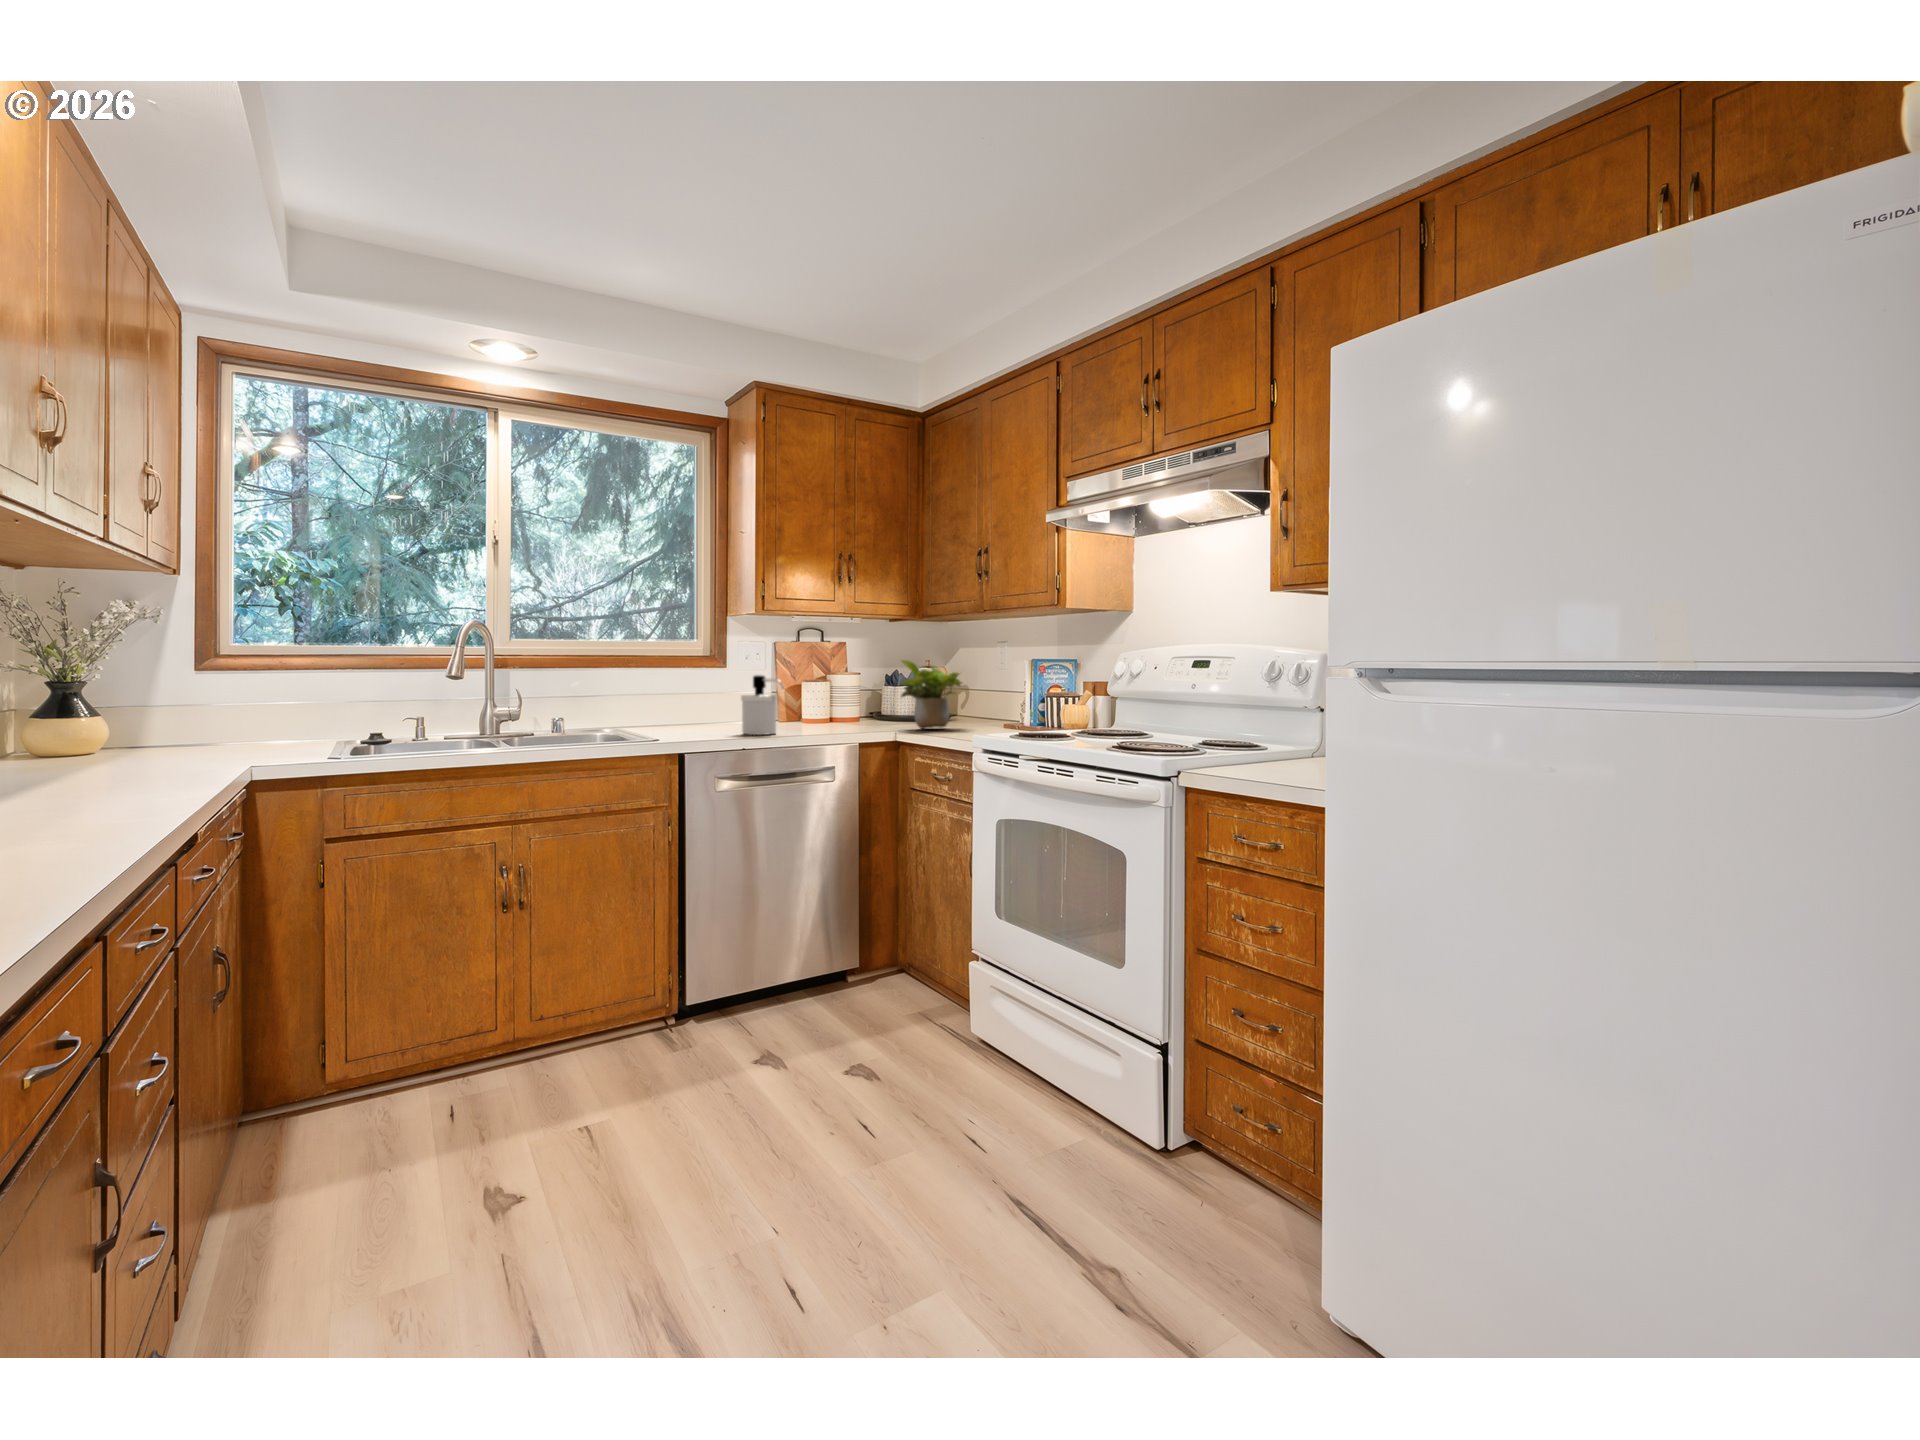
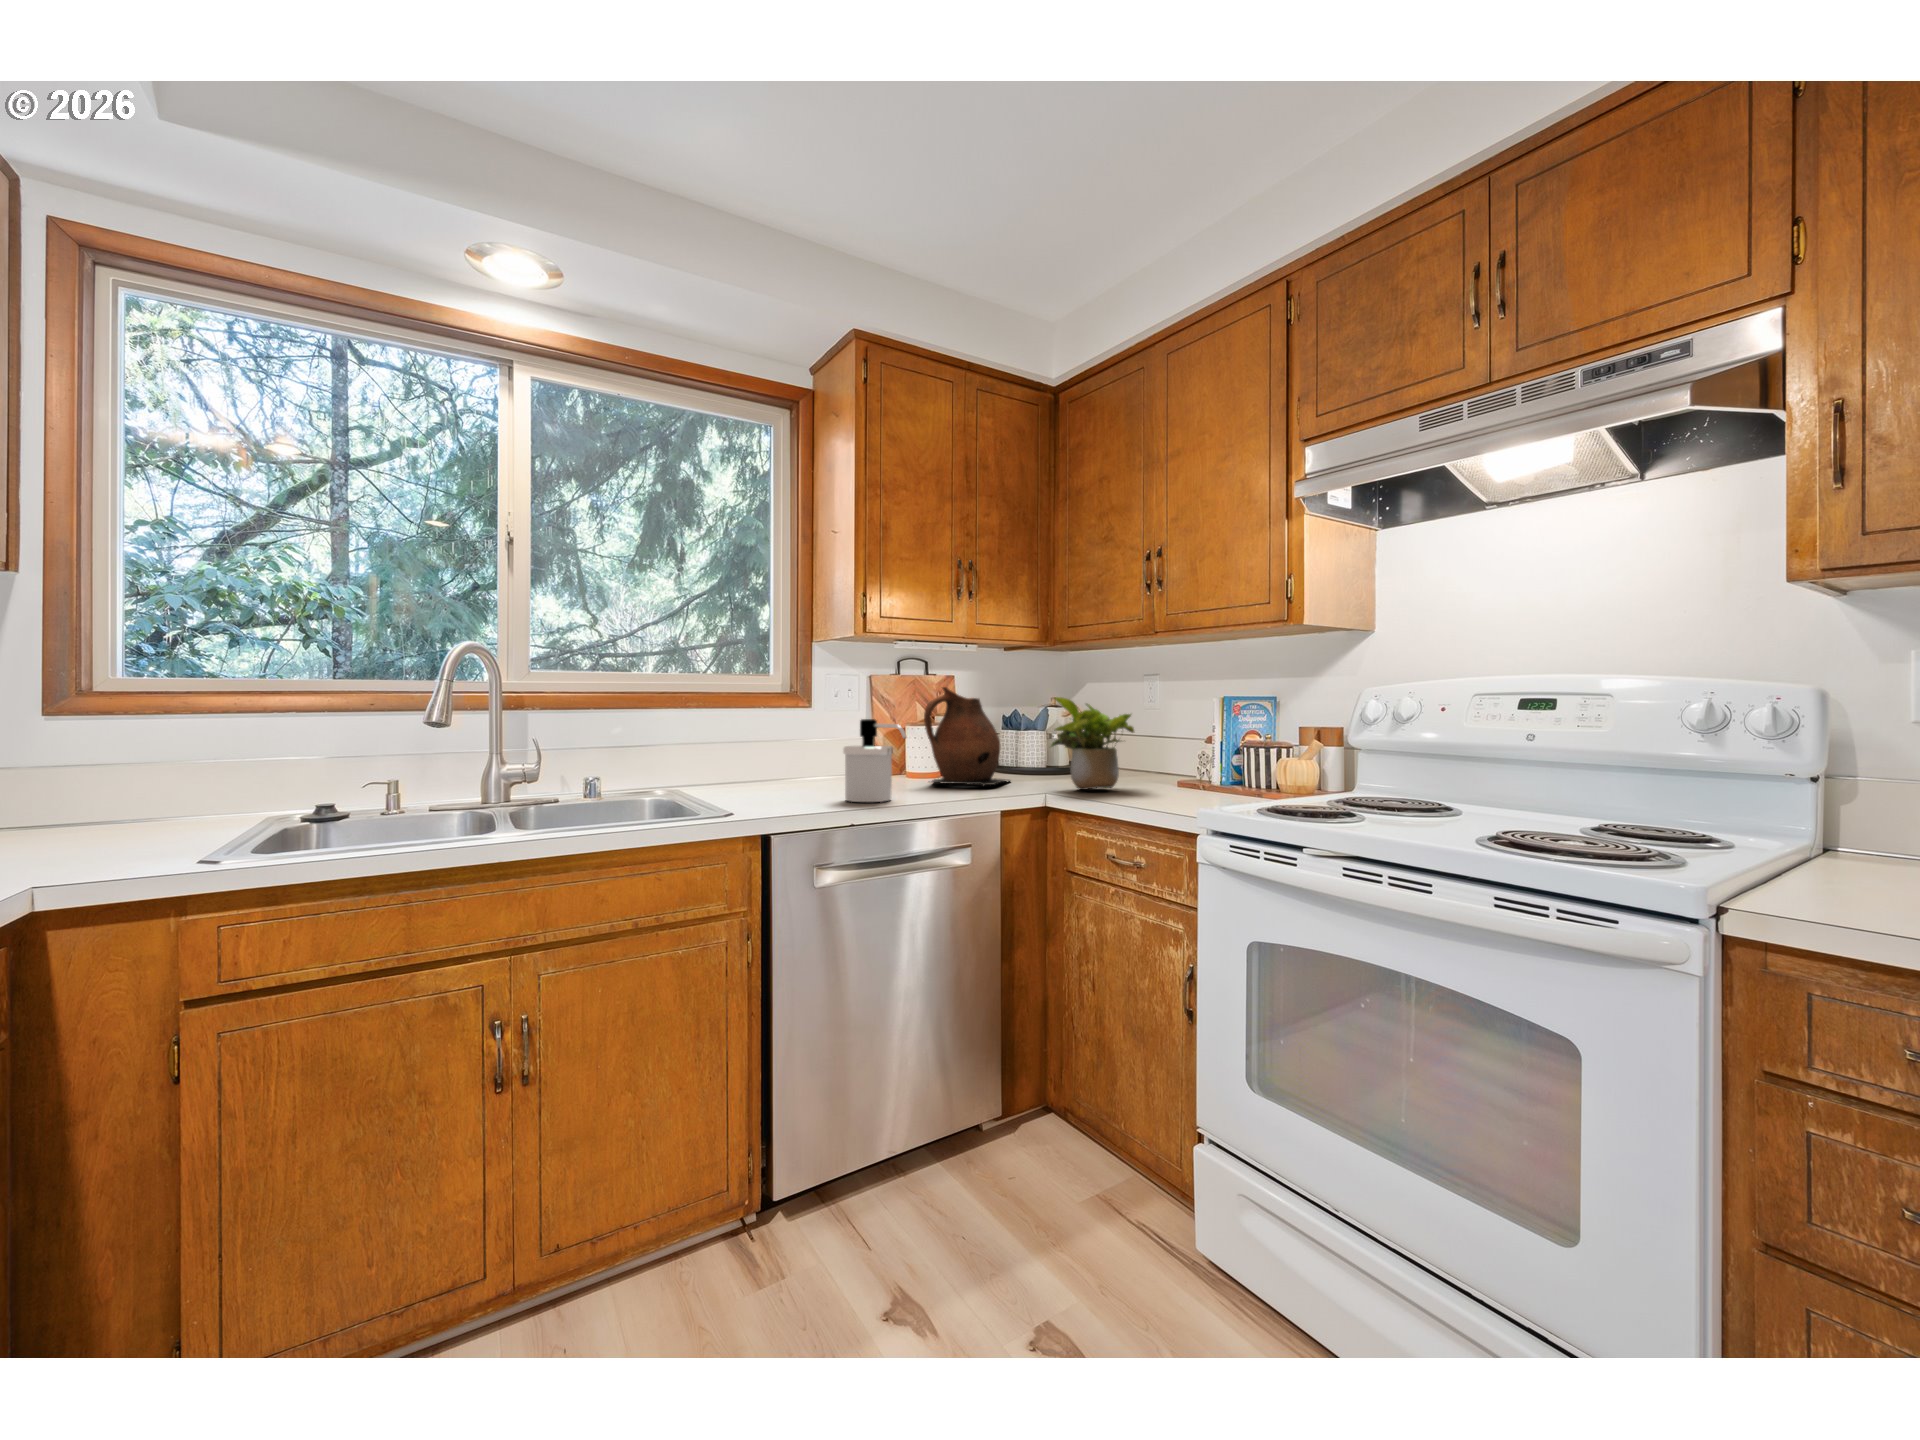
ceramic pitcher: none [809,652,879,727] -> present [924,687,1010,786]

